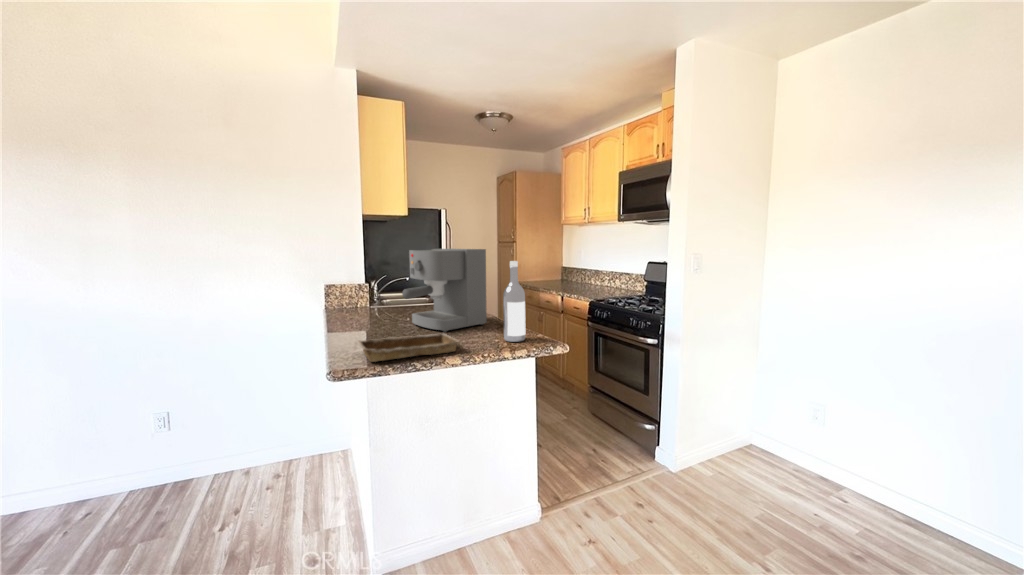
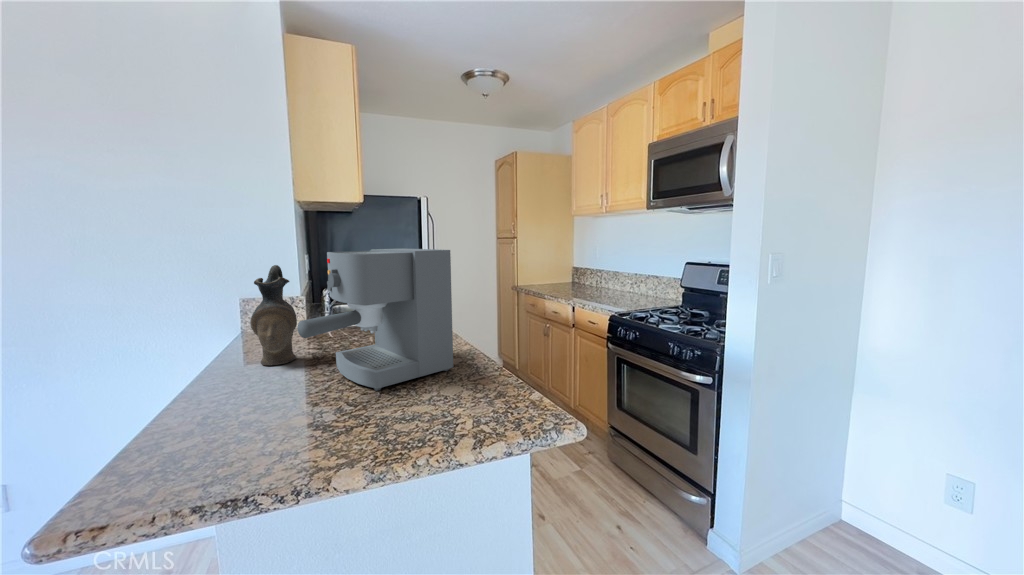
ceramic pitcher: none [356,259,384,323] -> present [250,265,297,365]
wine bottle: present [503,261,525,342] -> none [466,274,507,425]
tray: present [359,333,458,362] -> none [124,408,367,508]

